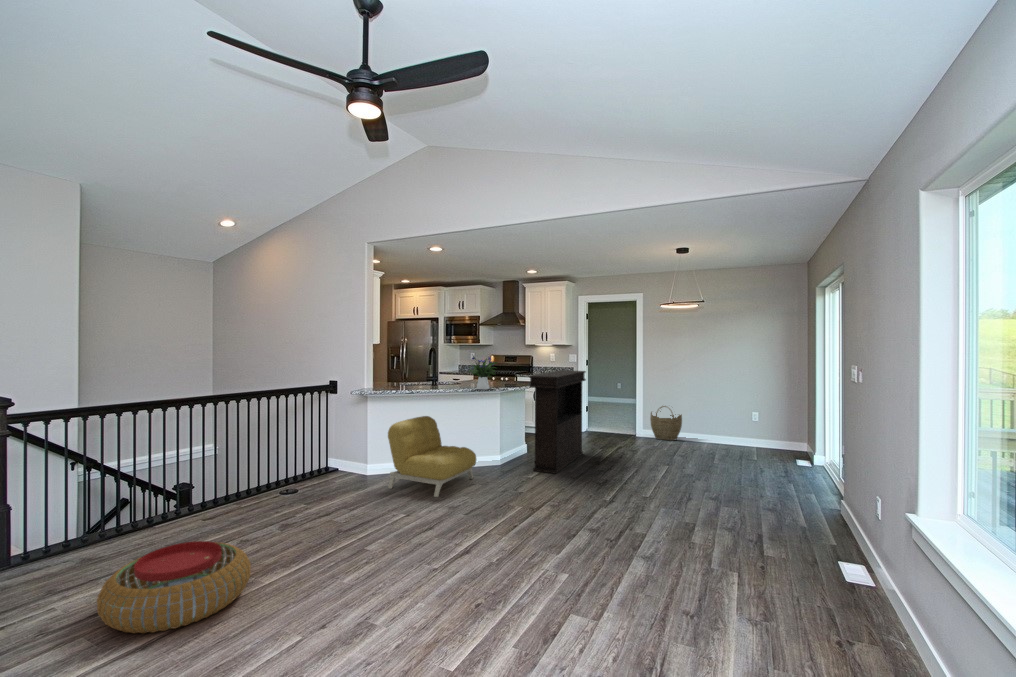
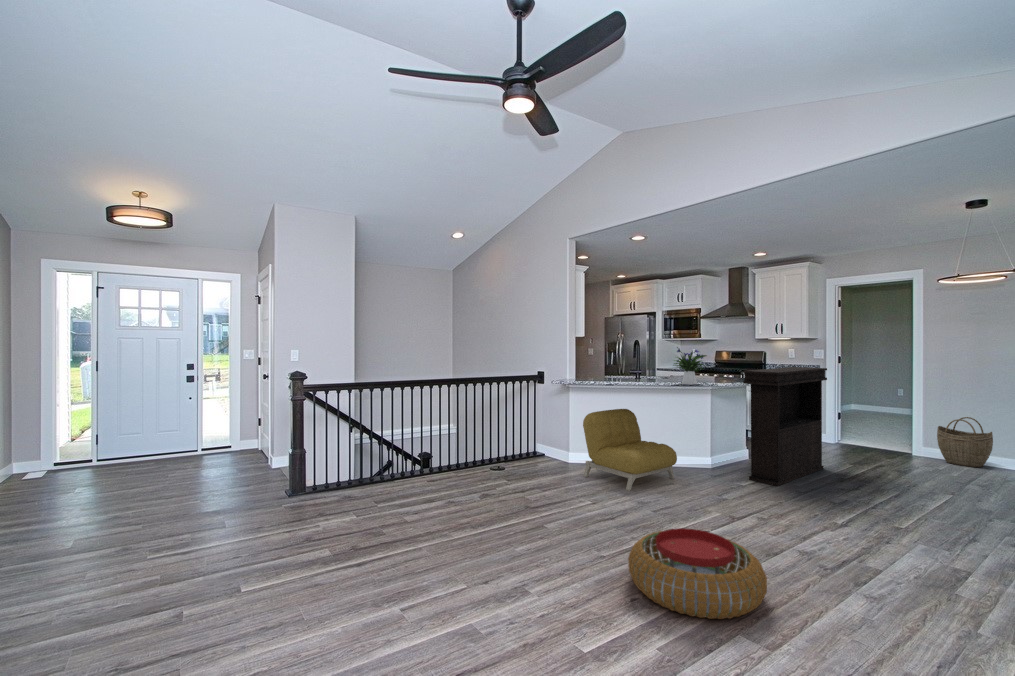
pouf: present [97,541,251,633] -> present [628,528,767,619]

